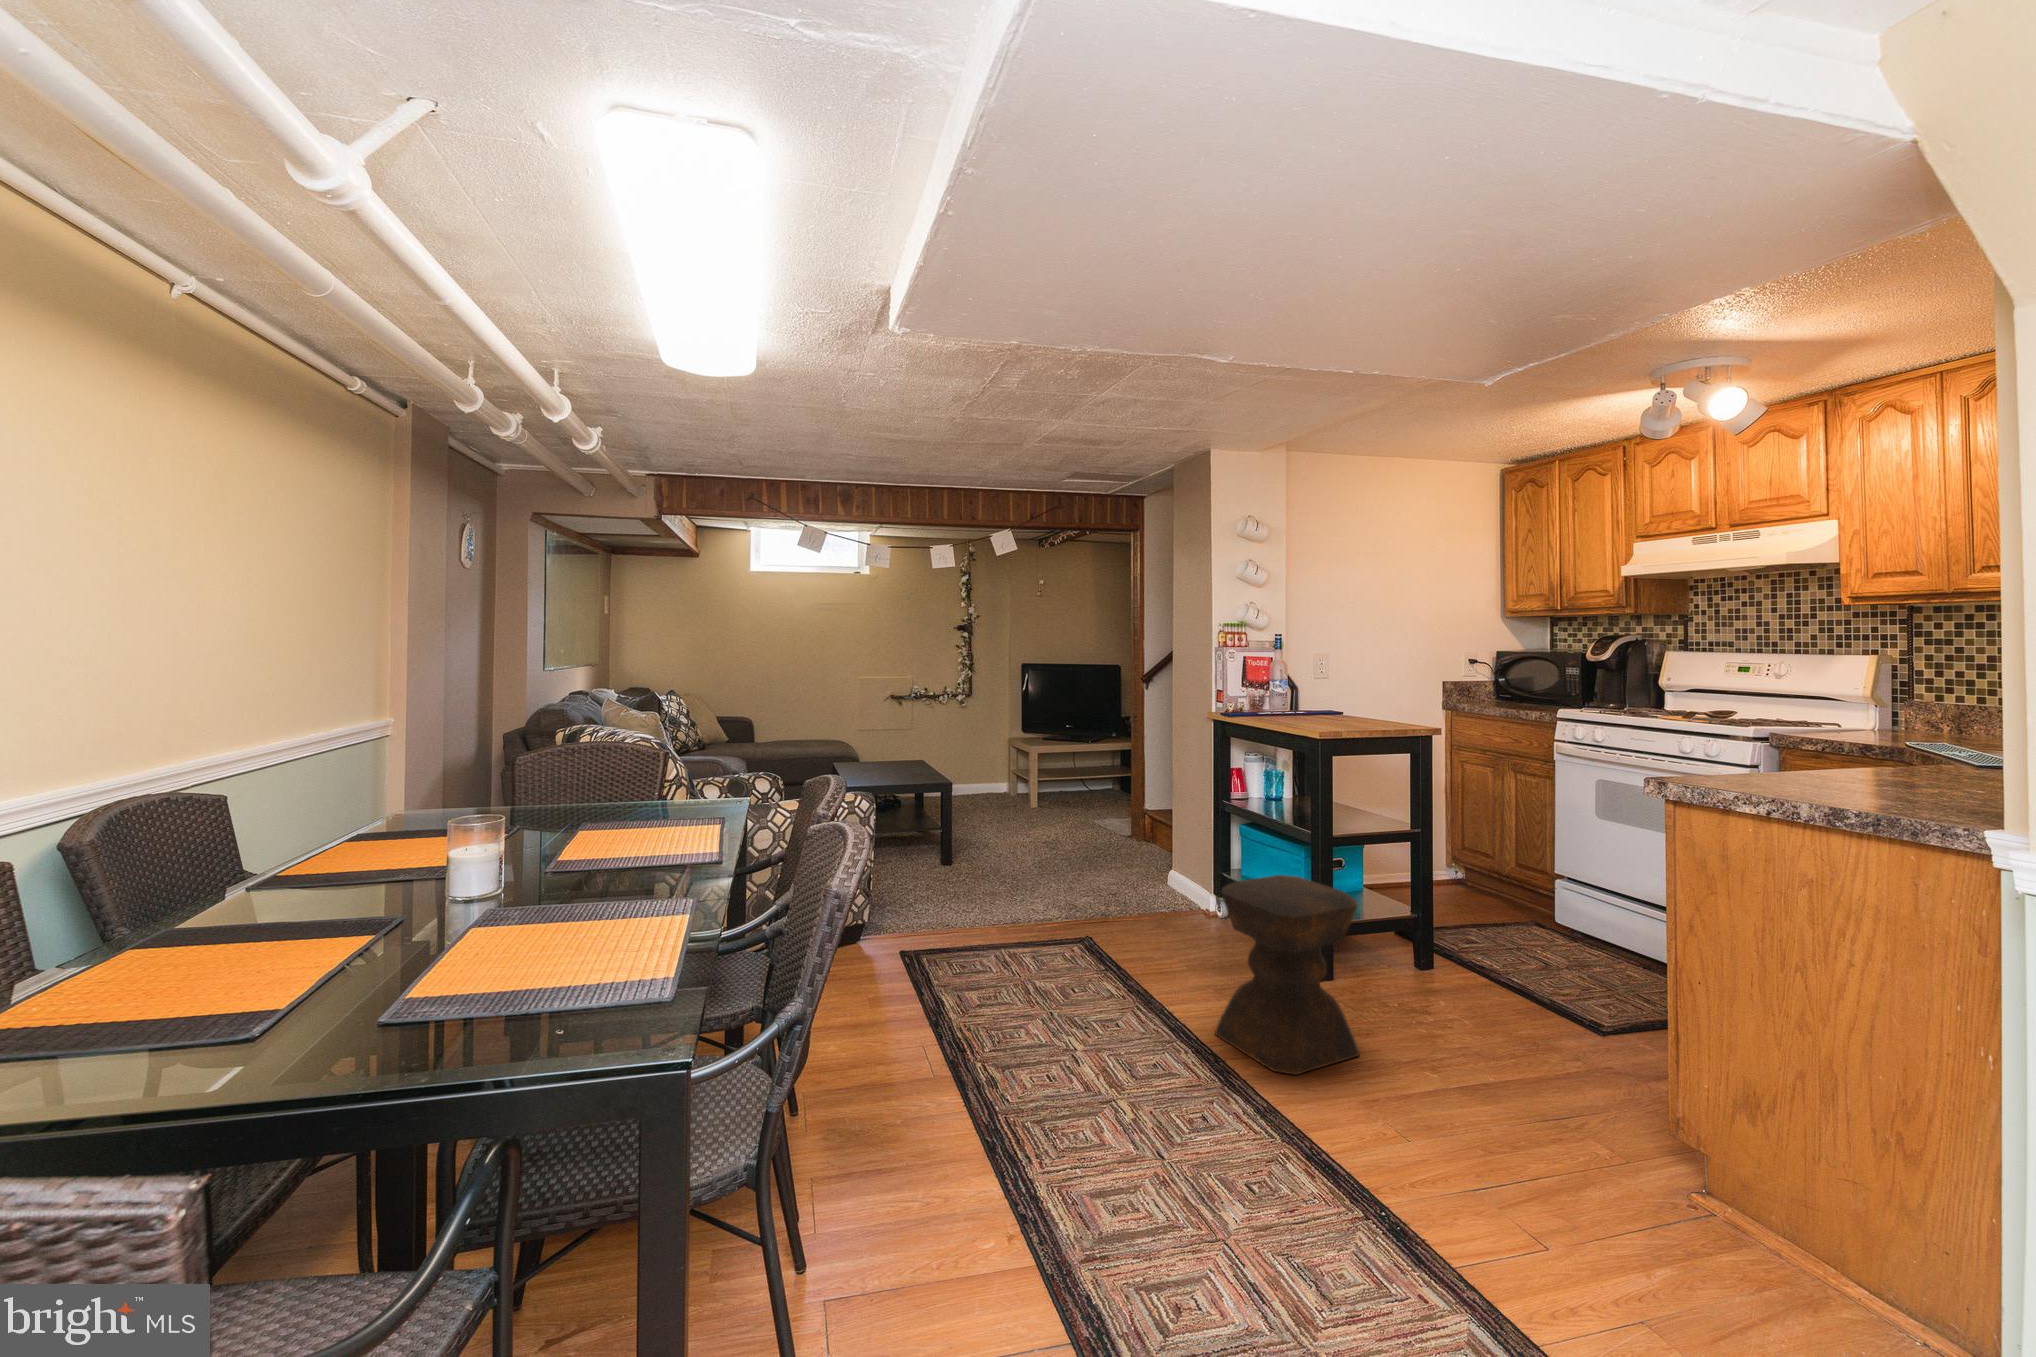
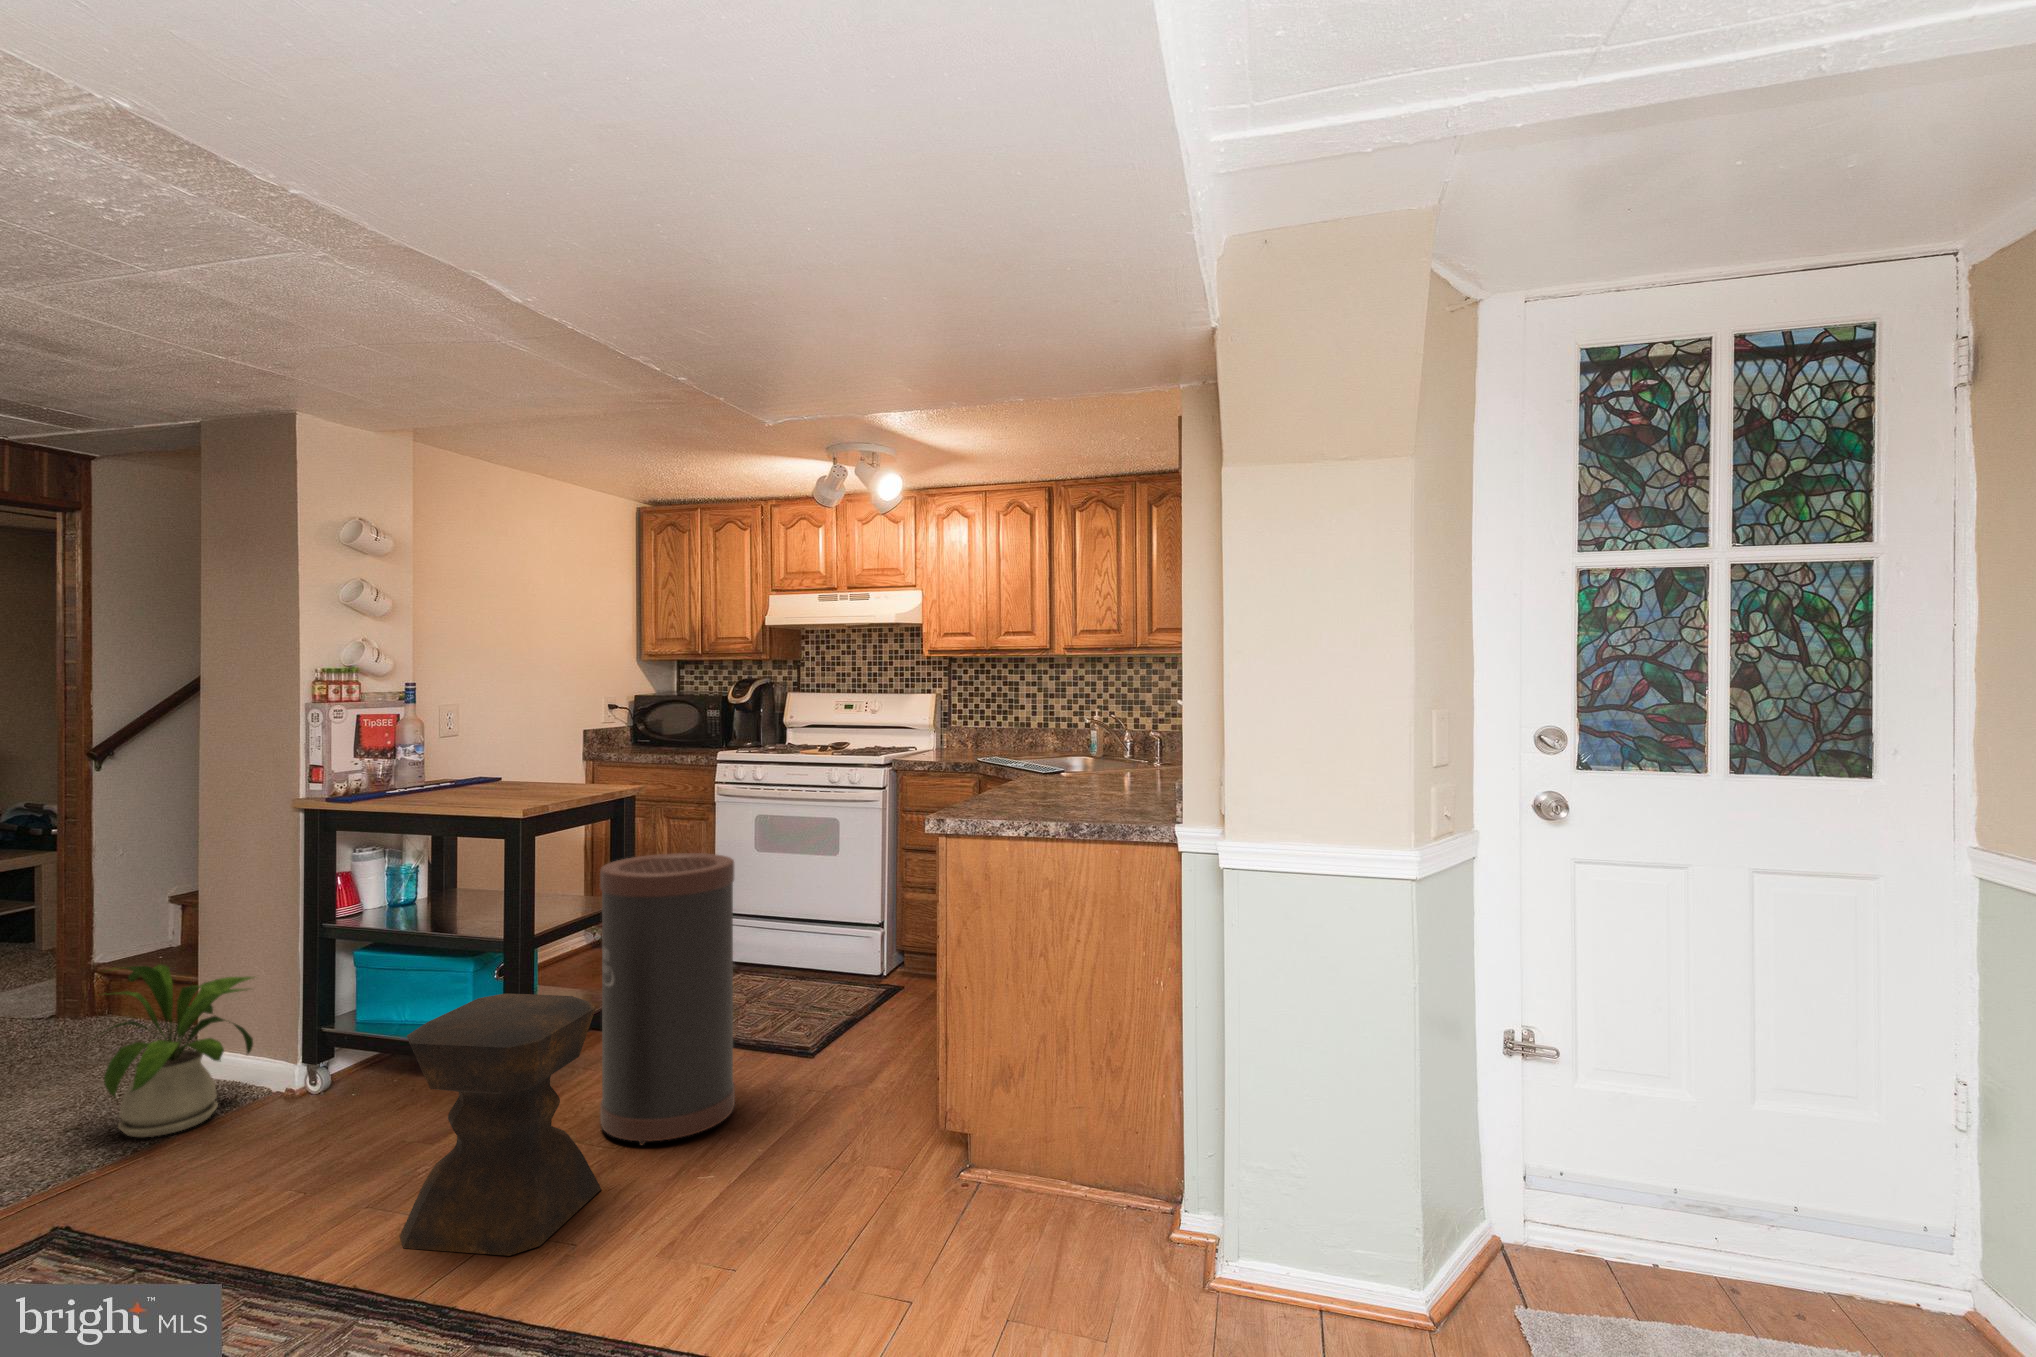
trash can: none [1381,789,1514,1047] -> present [600,853,735,1145]
house plant: none [1098,807,1188,916] -> present [104,965,253,1137]

